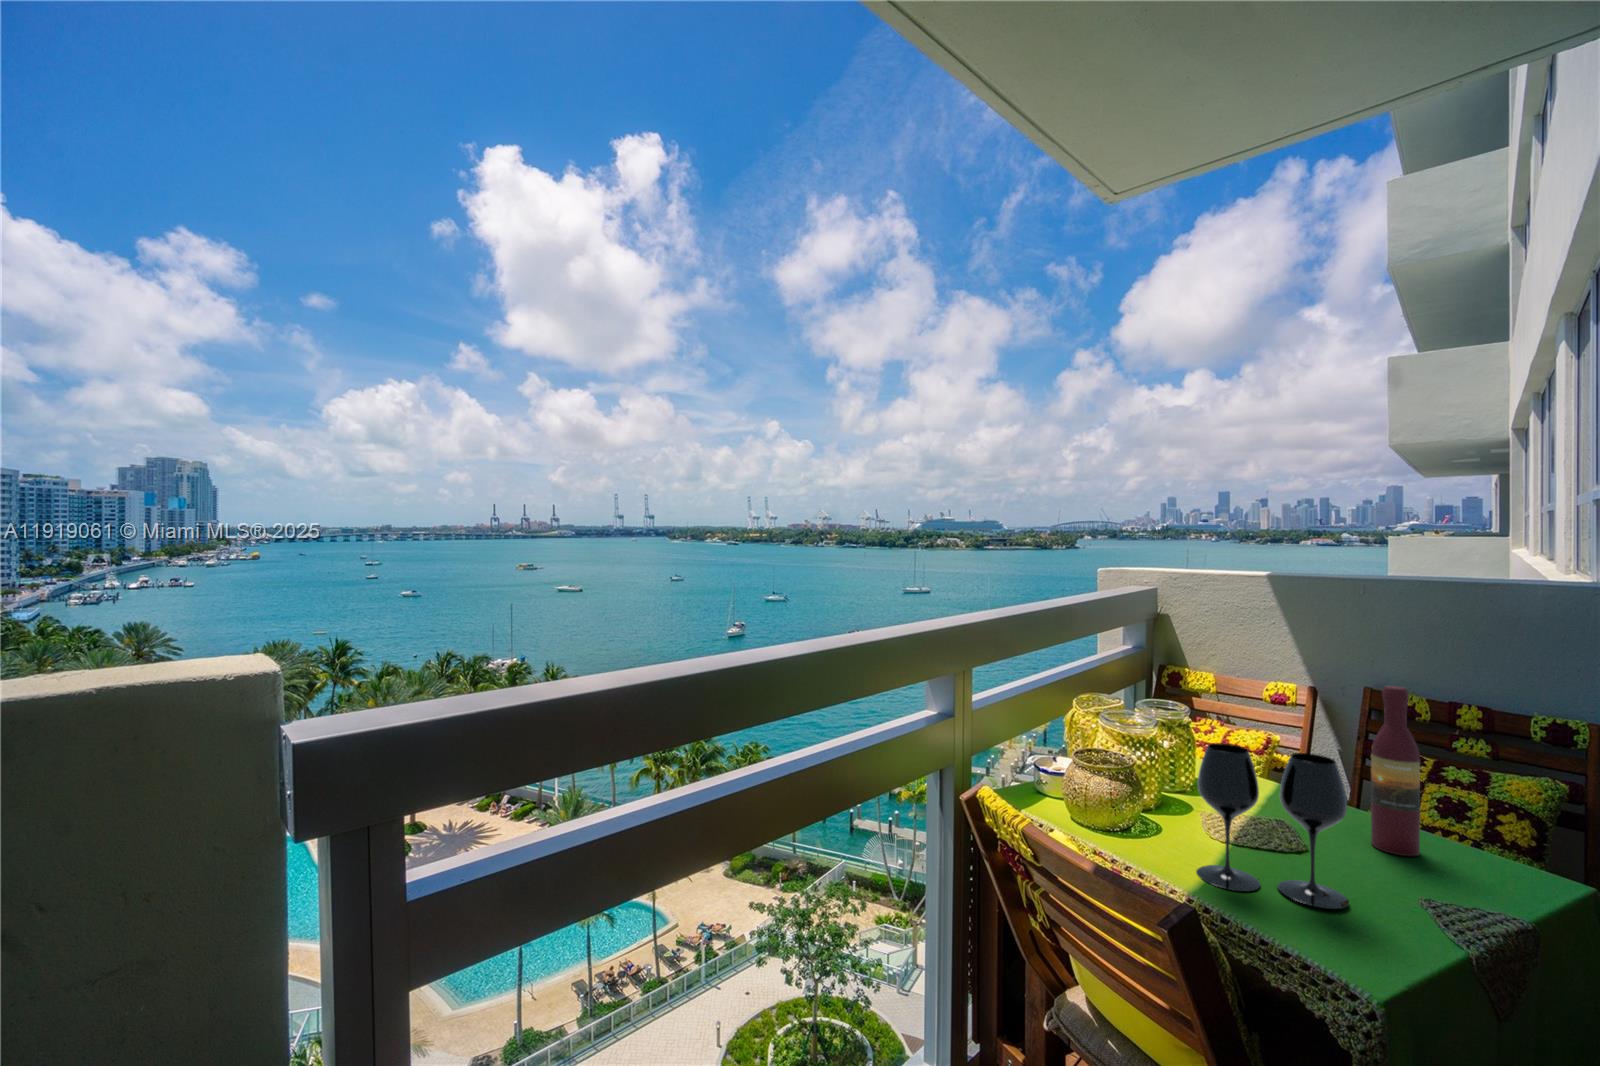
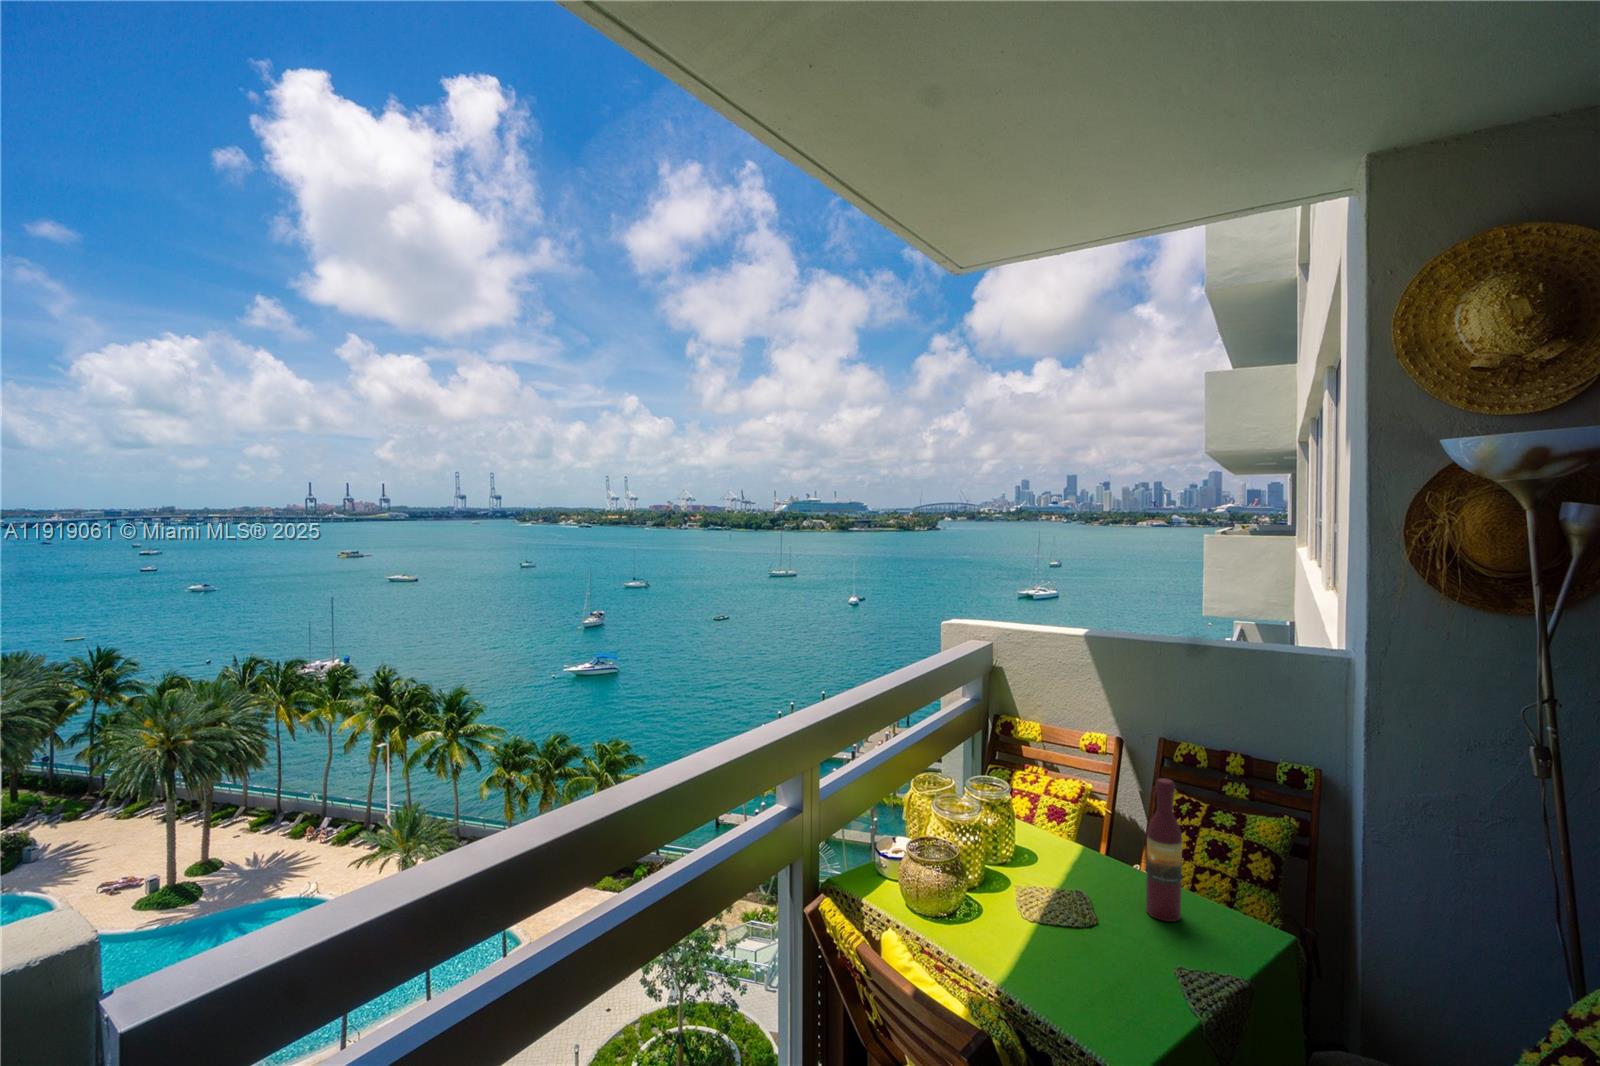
wine glass: present [1196,743,1349,909] -> none [1005,847,1121,989]

